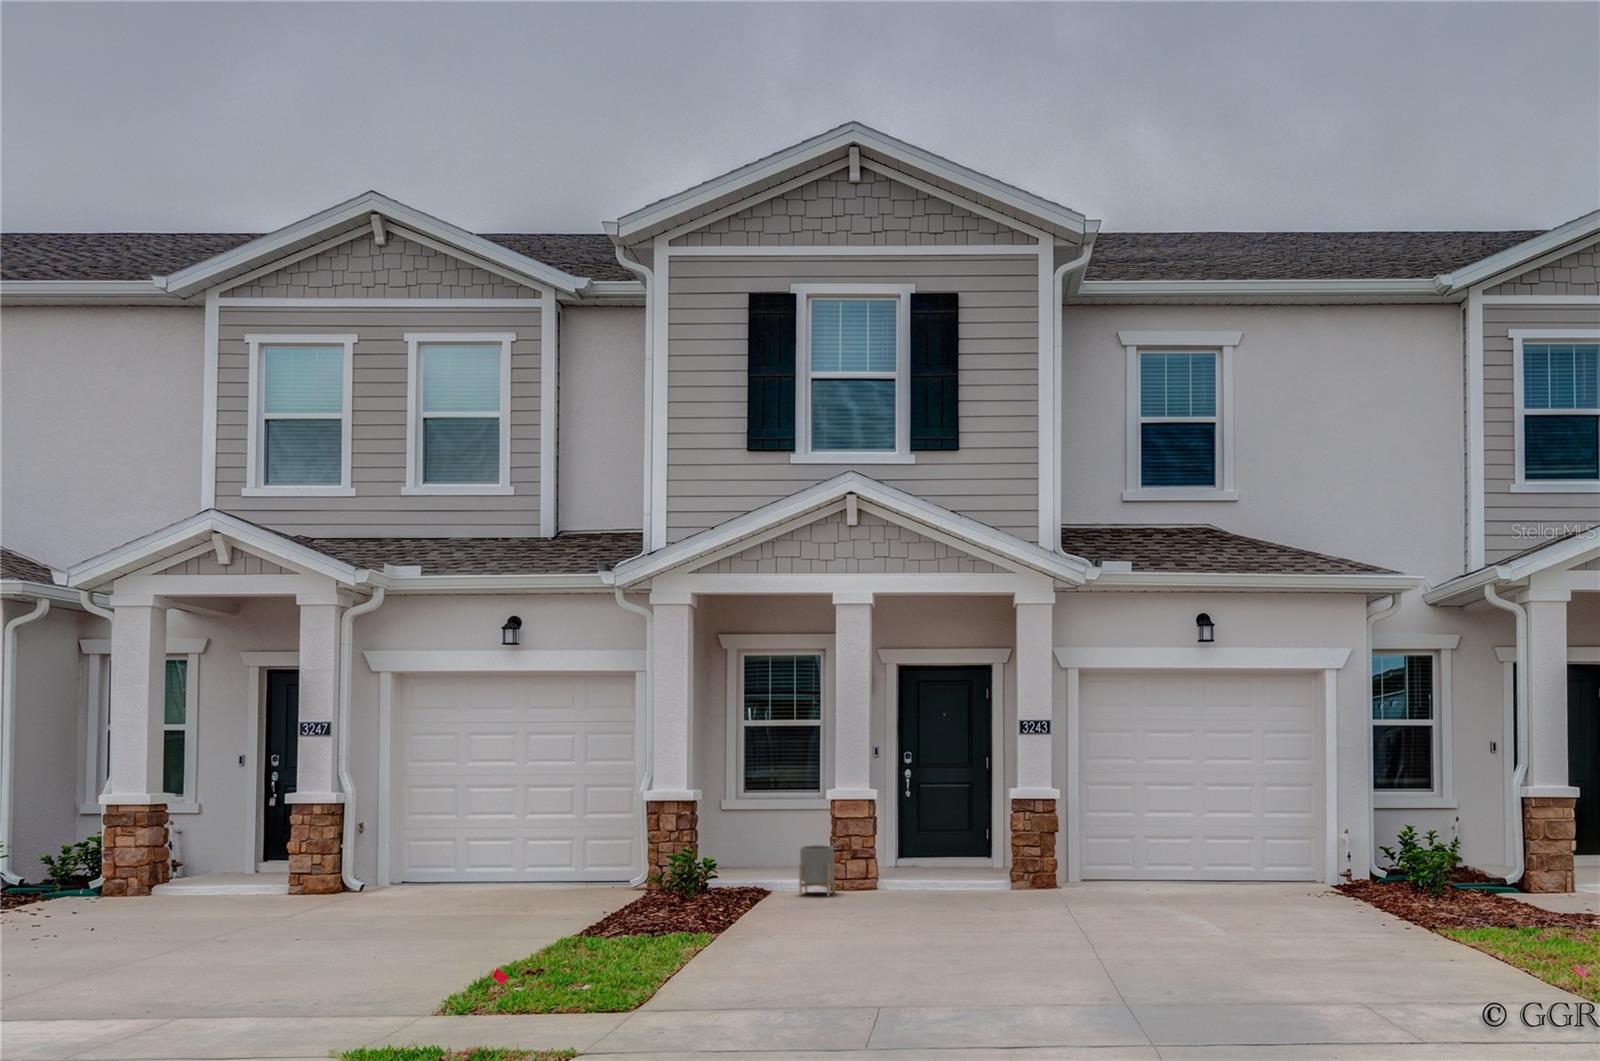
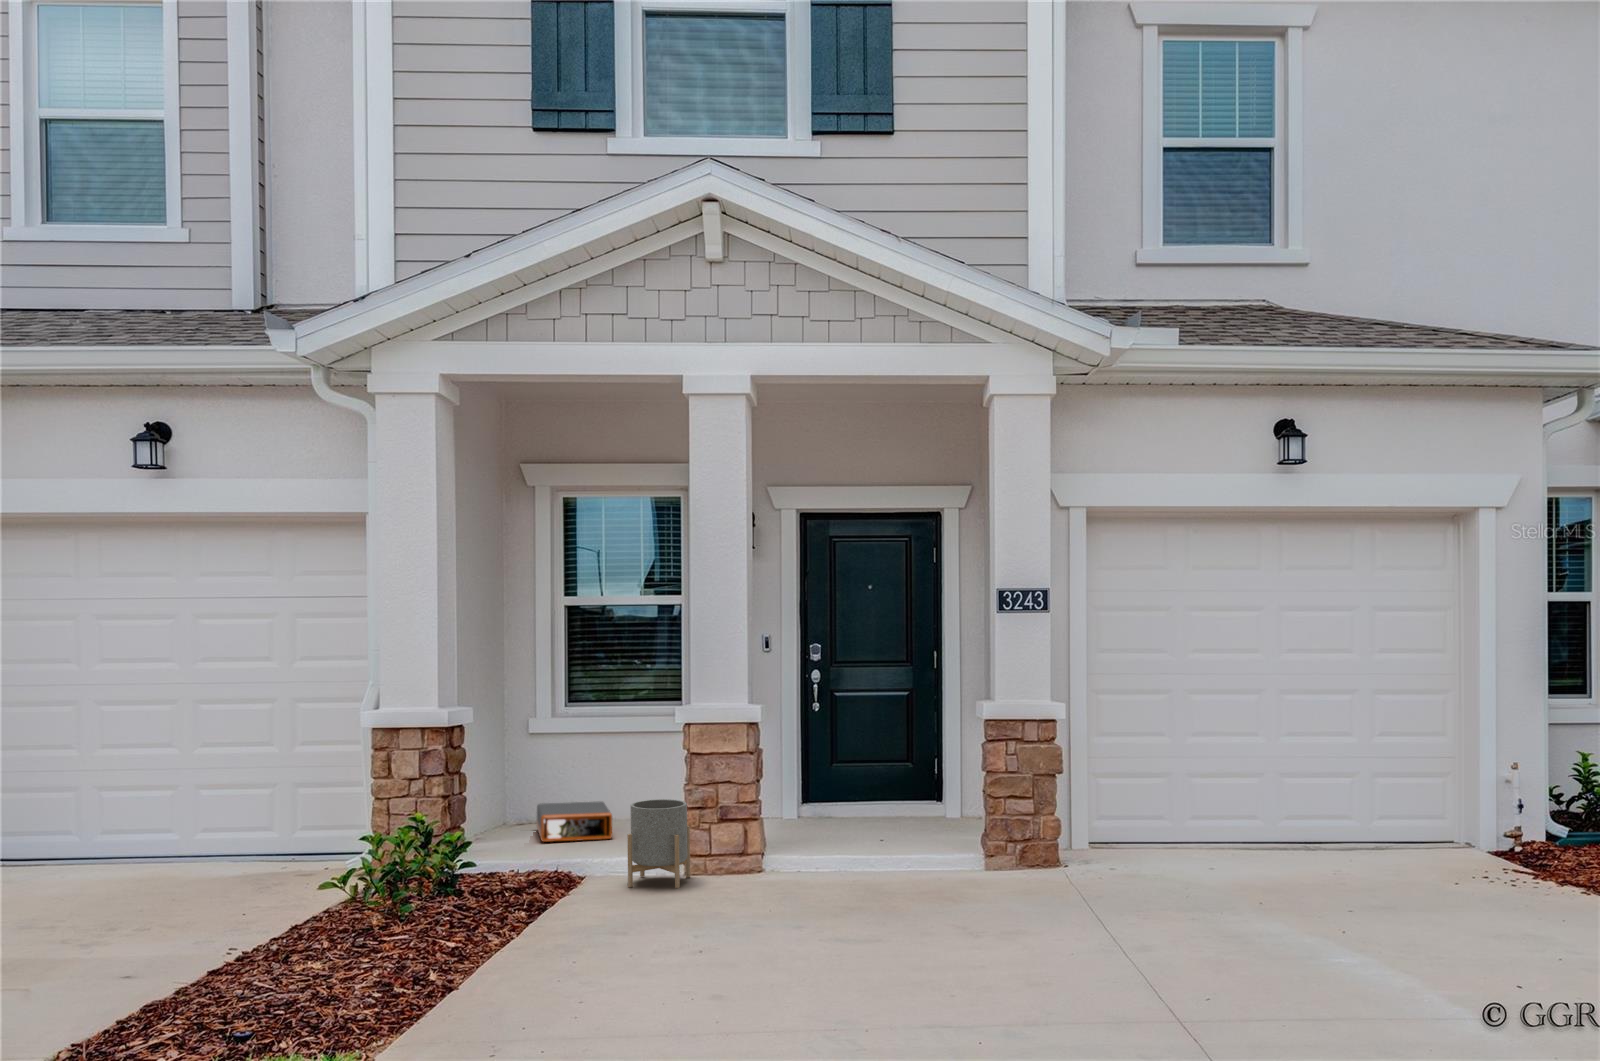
storage box: none [729,855,780,878] -> present [537,802,612,842]

